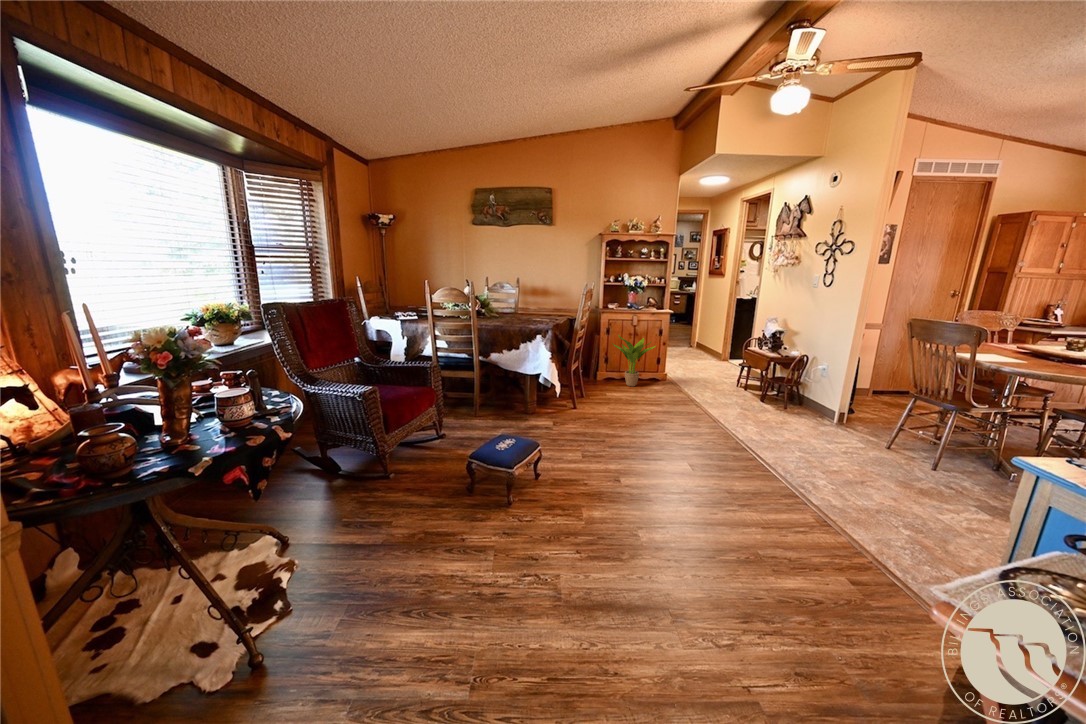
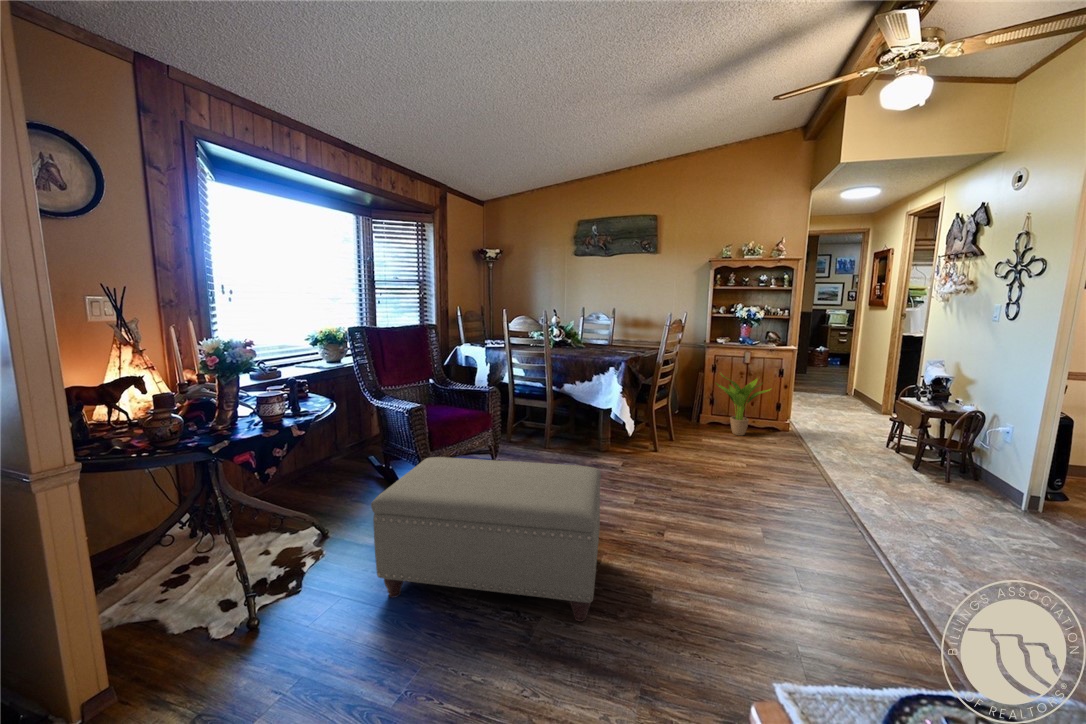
ottoman: none [381,434,609,592] -> present [371,457,601,622]

